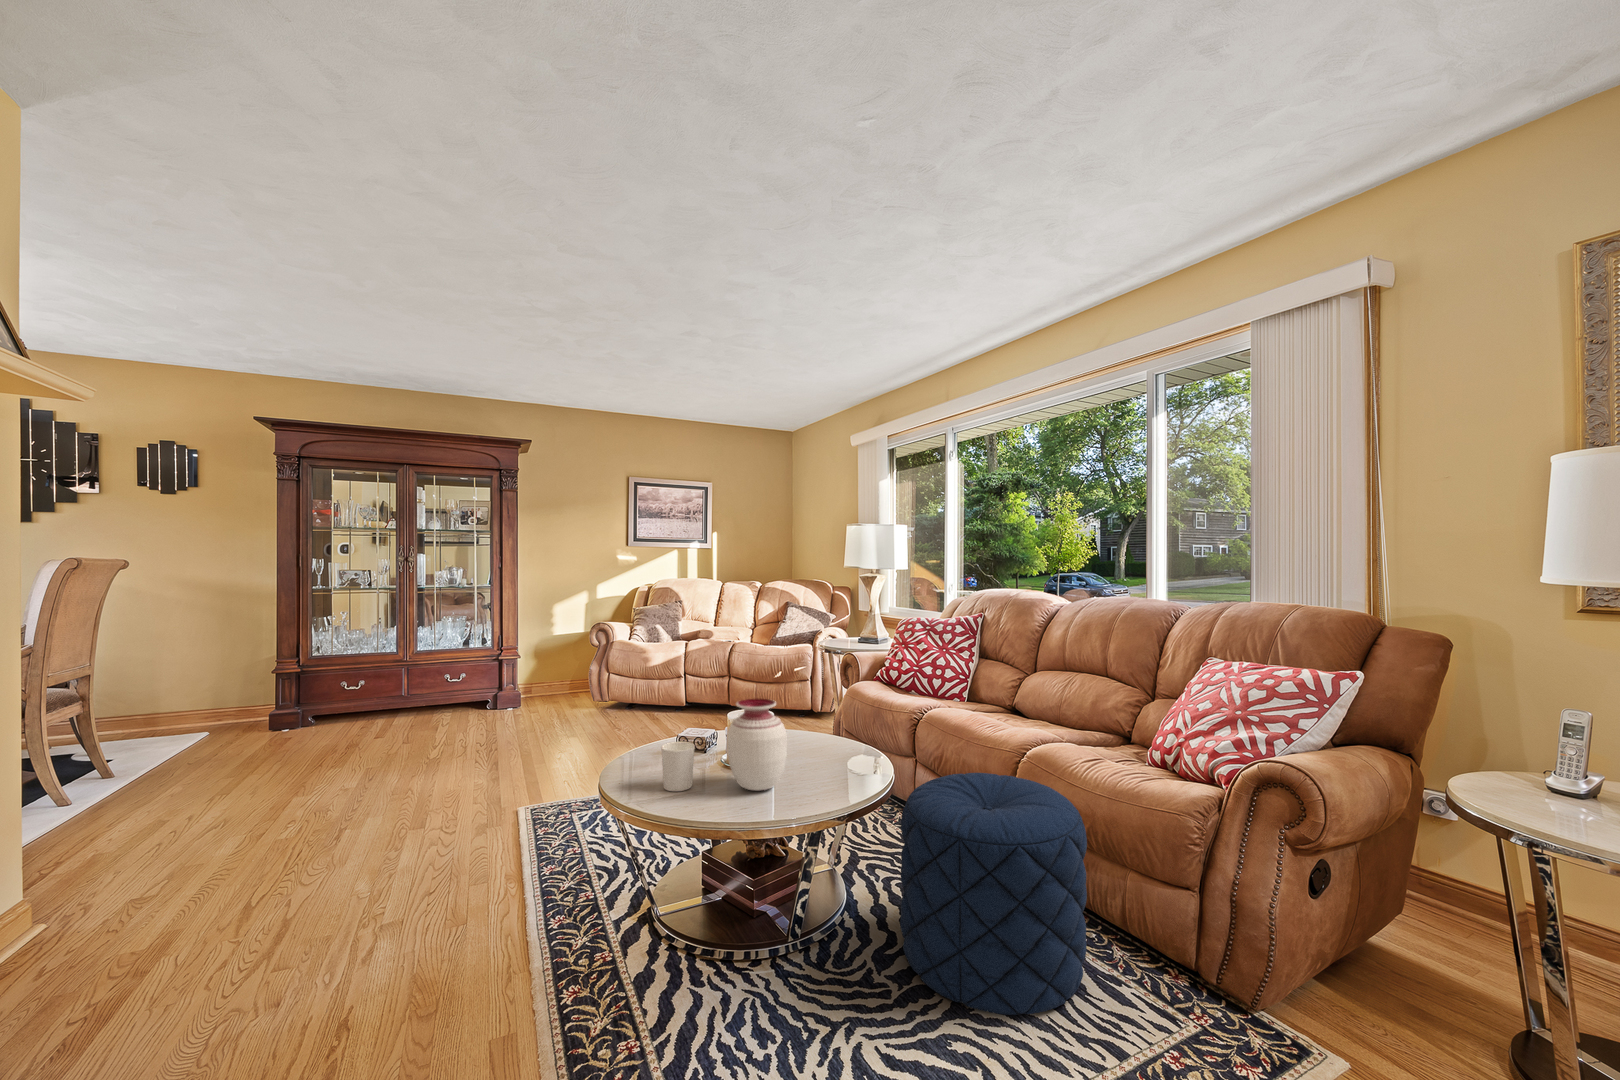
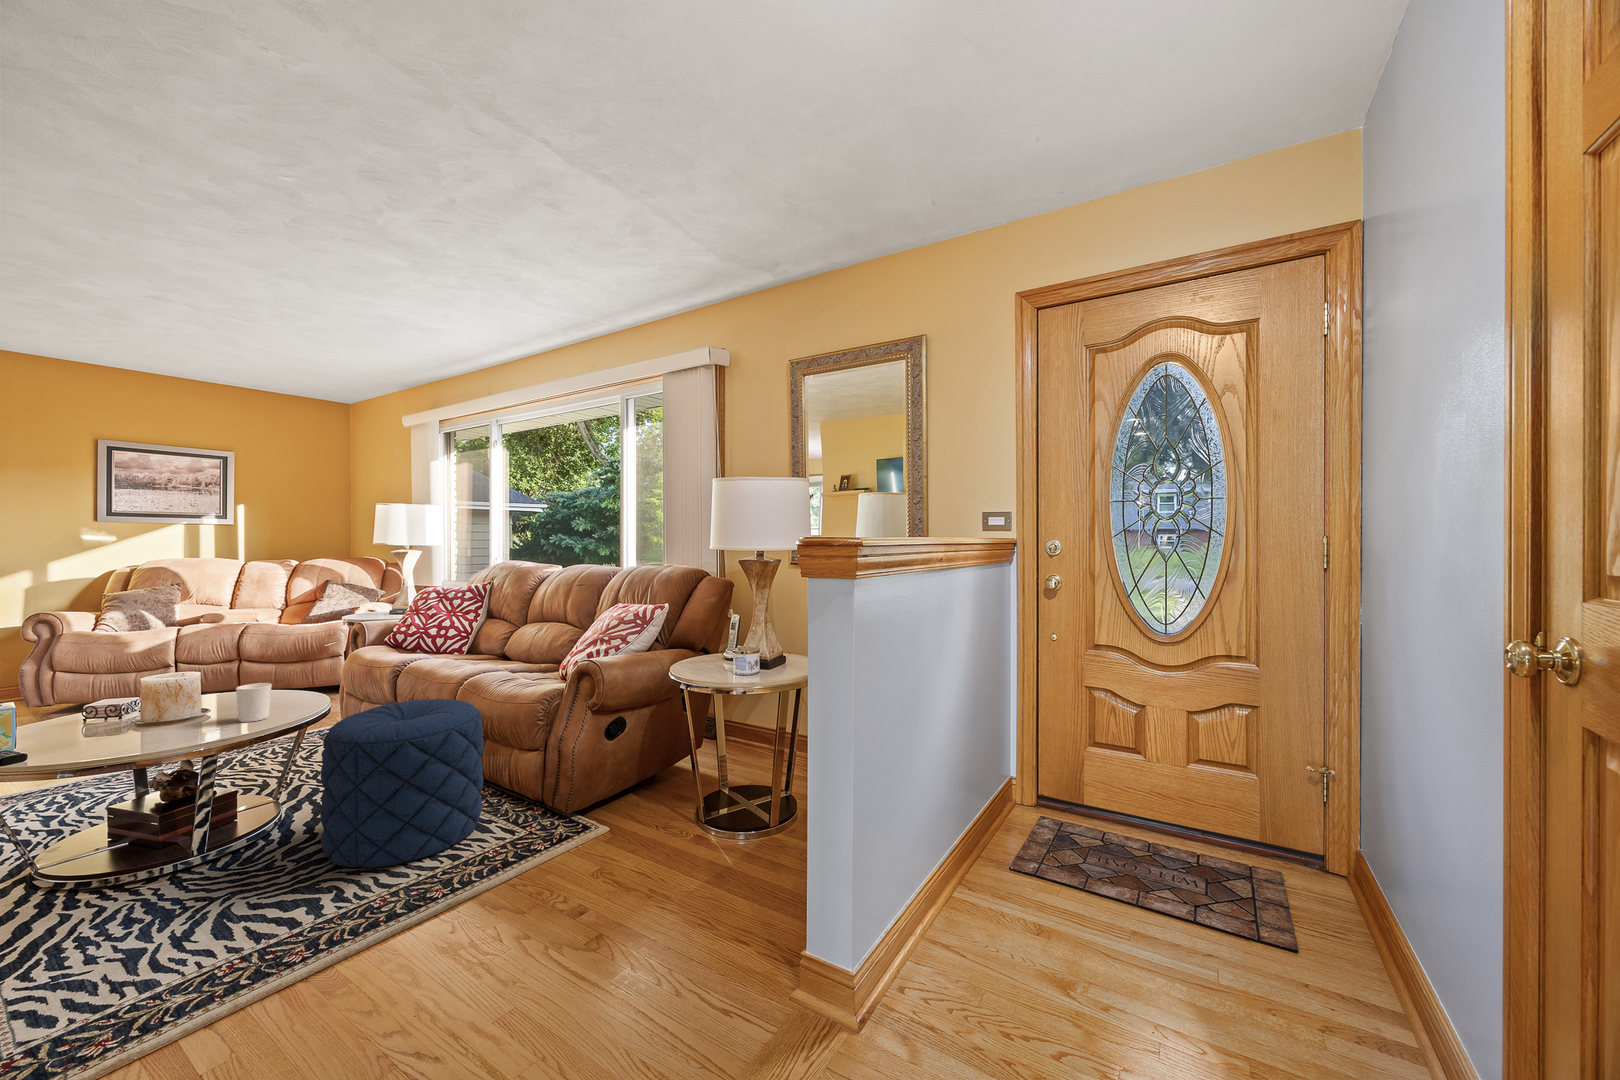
vase: present [727,699,787,791] -> none [130,658,207,740]
candle holder: present [661,742,695,791] -> present [236,683,272,722]

